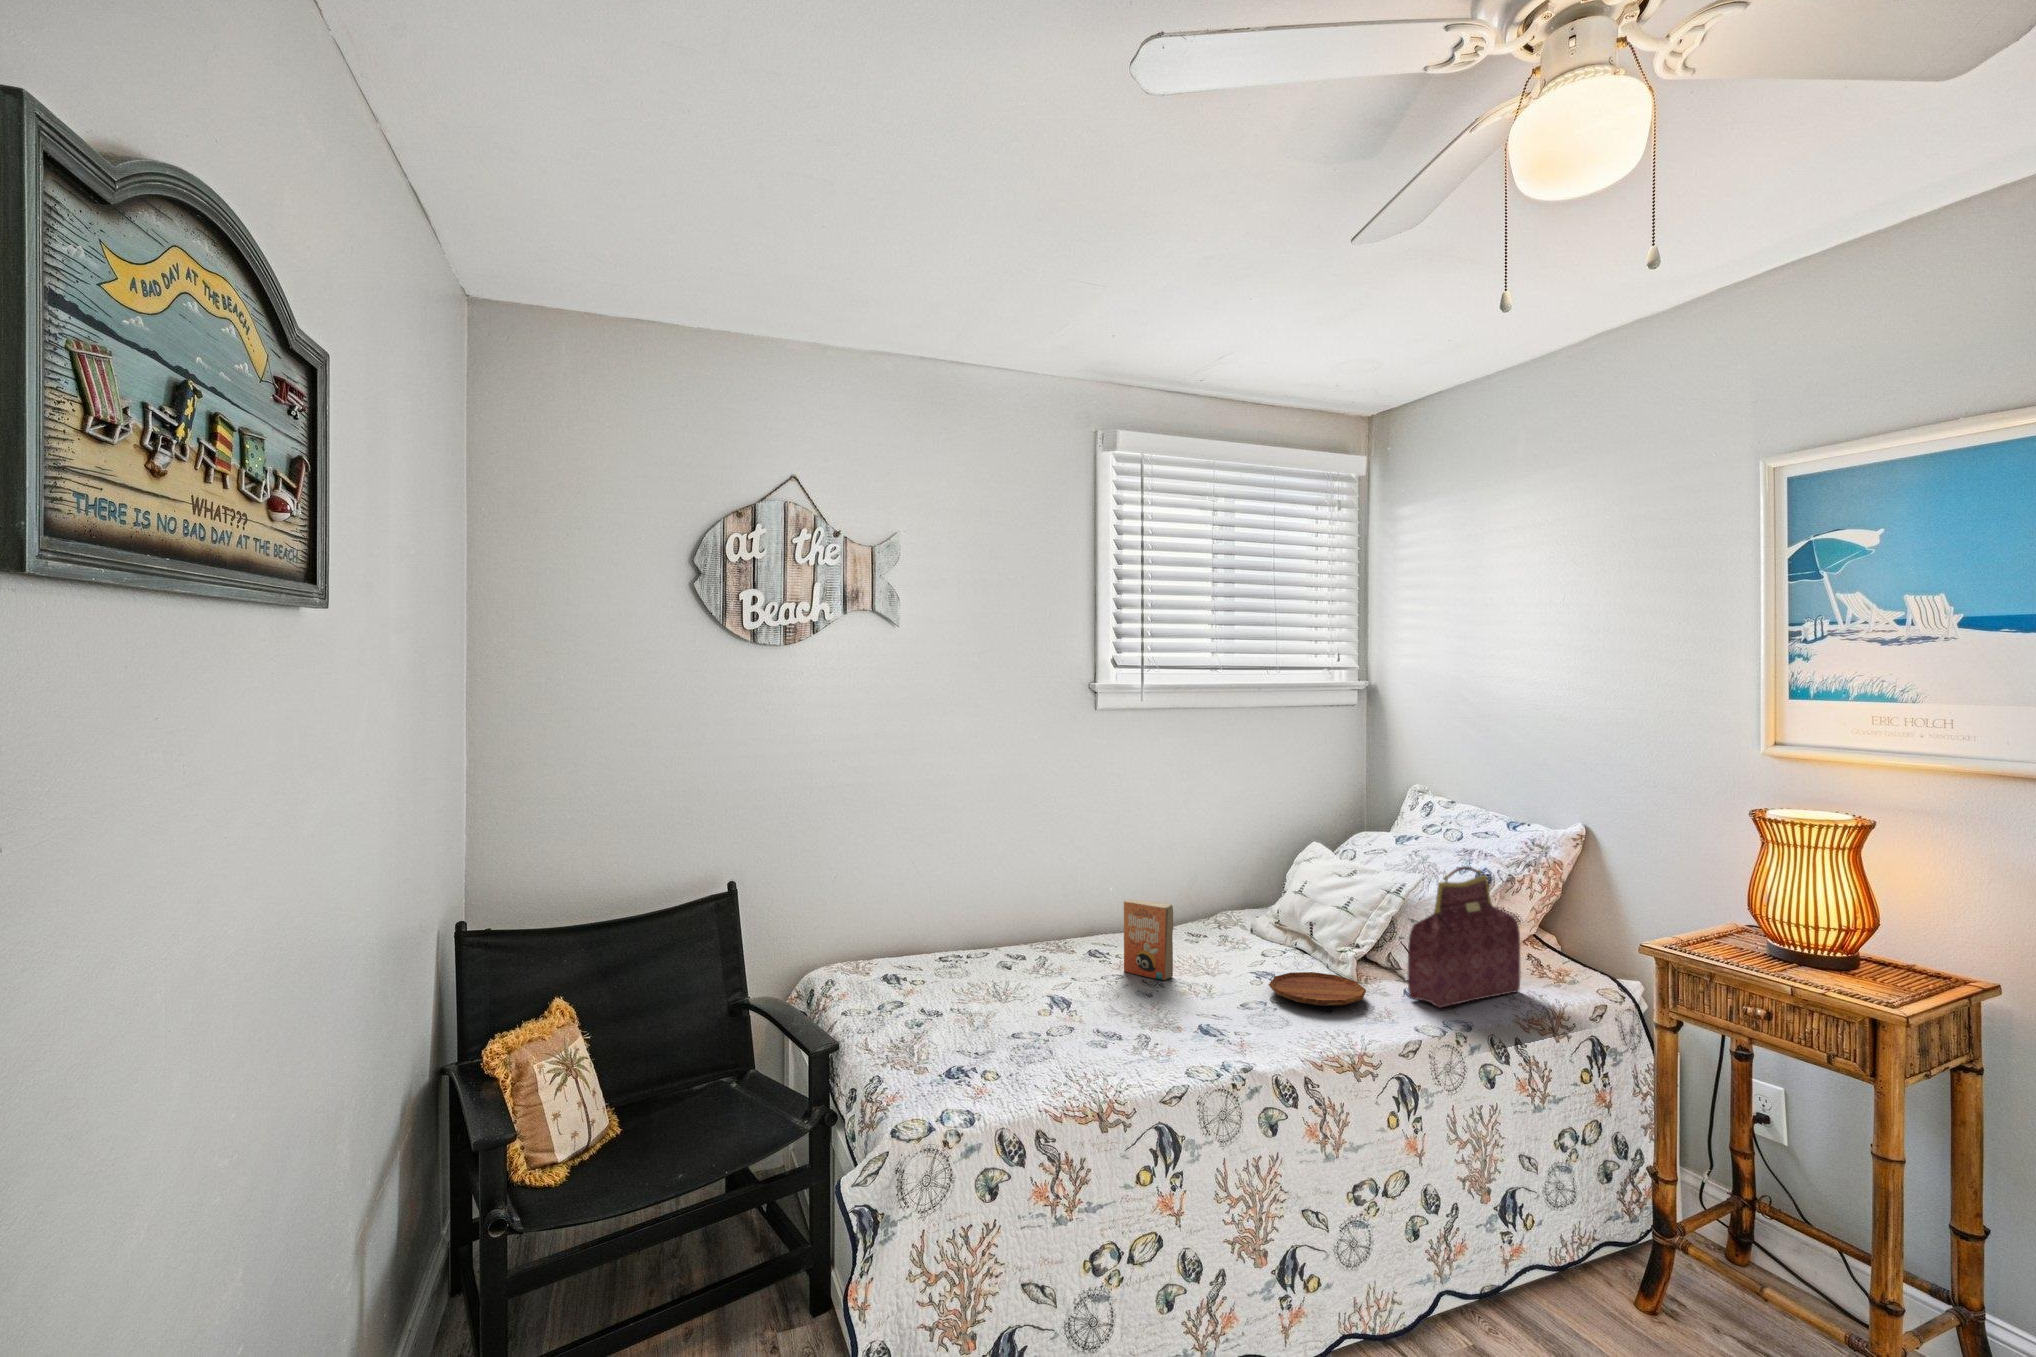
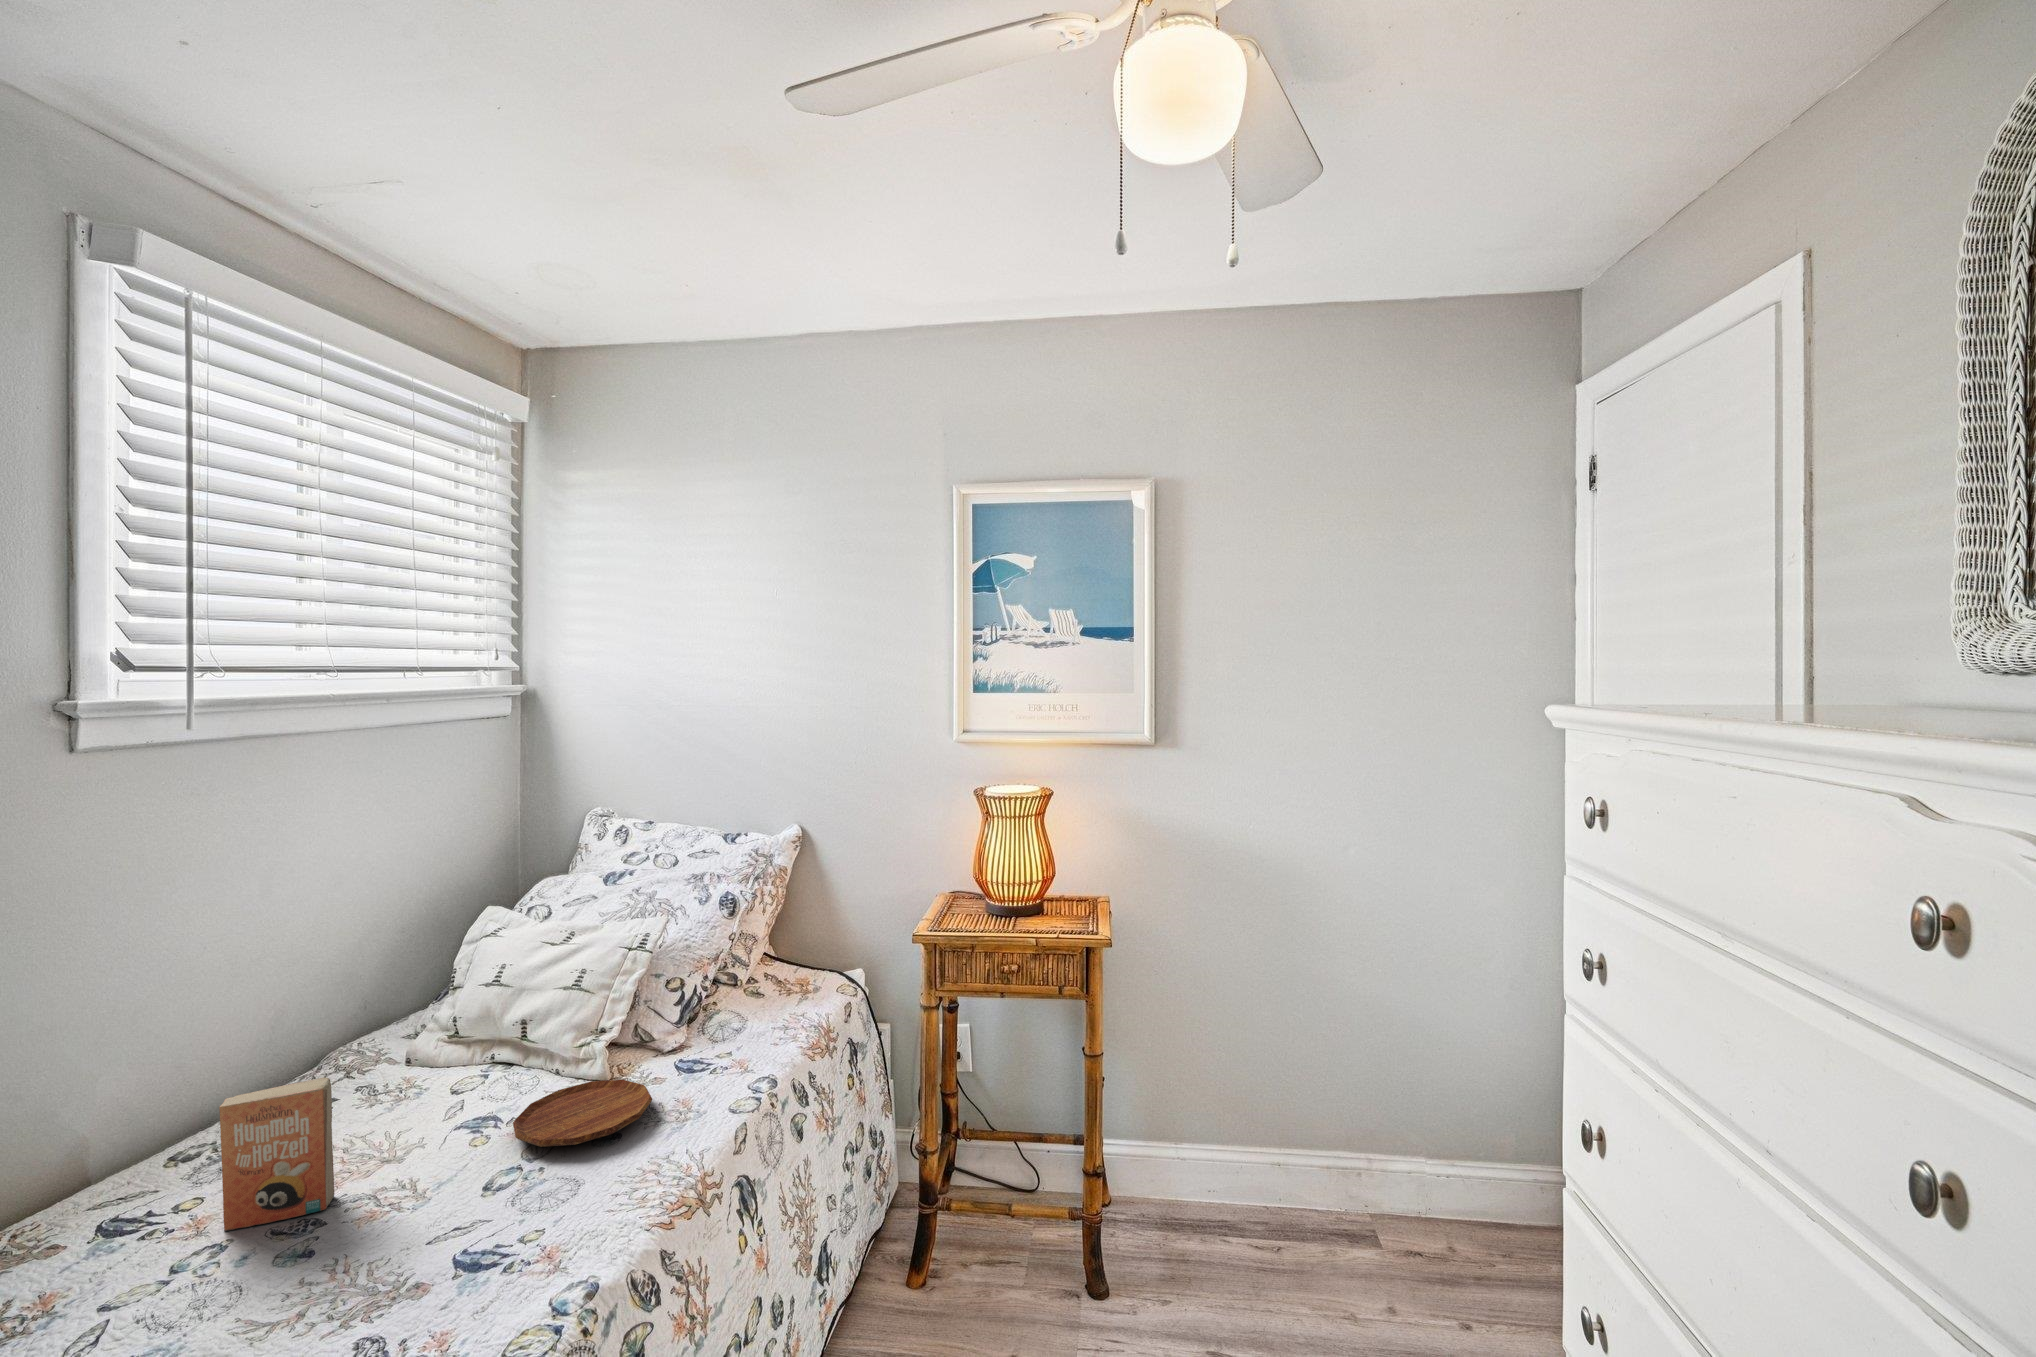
handbag: present [1408,866,1520,1008] -> none [688,898,778,1073]

